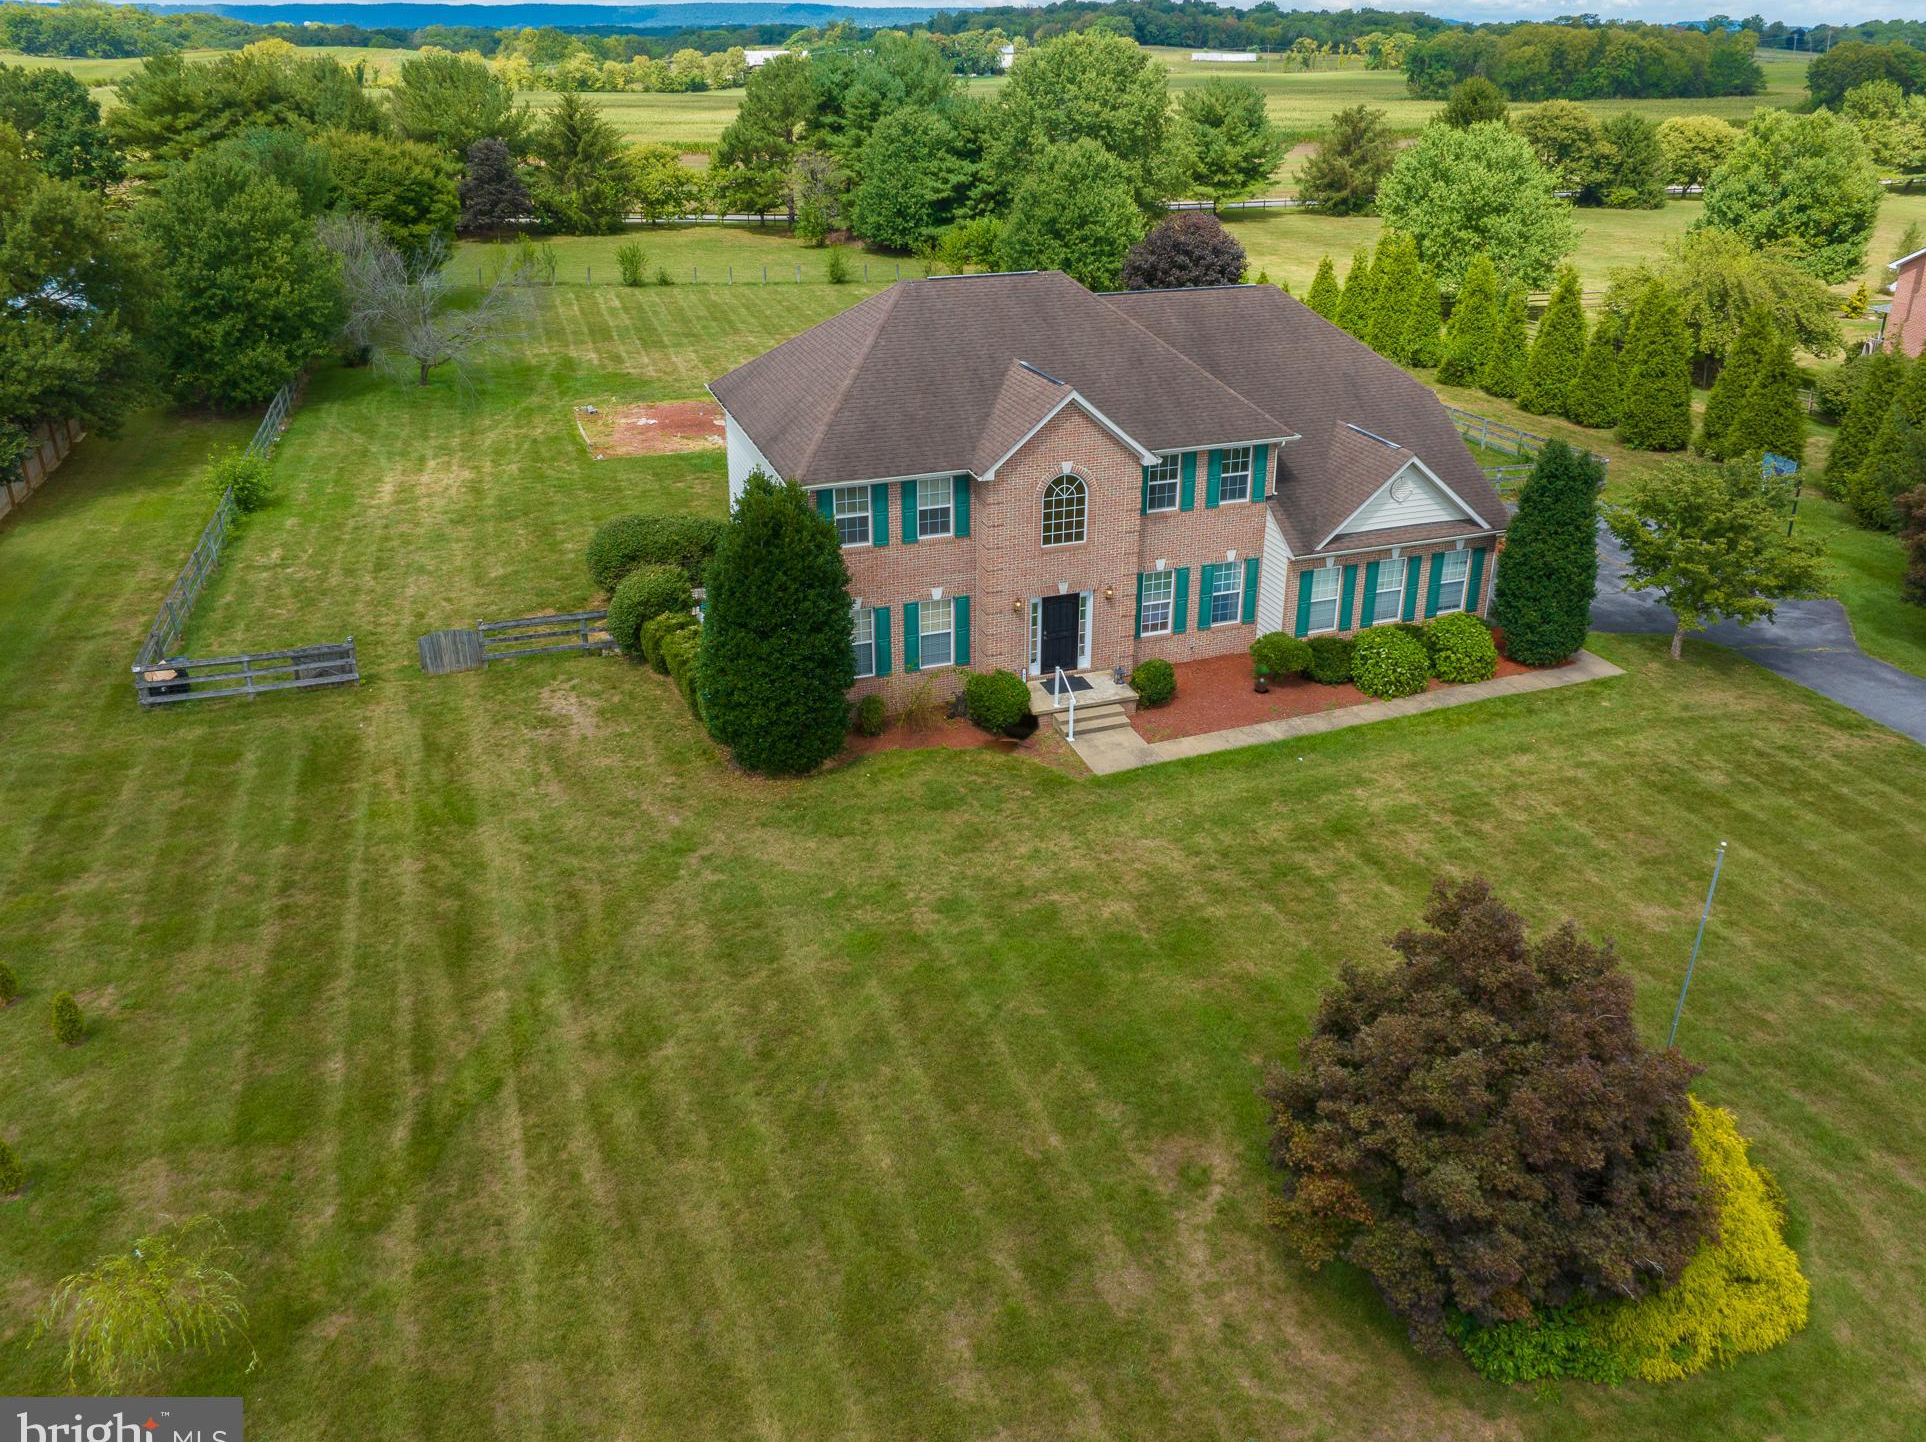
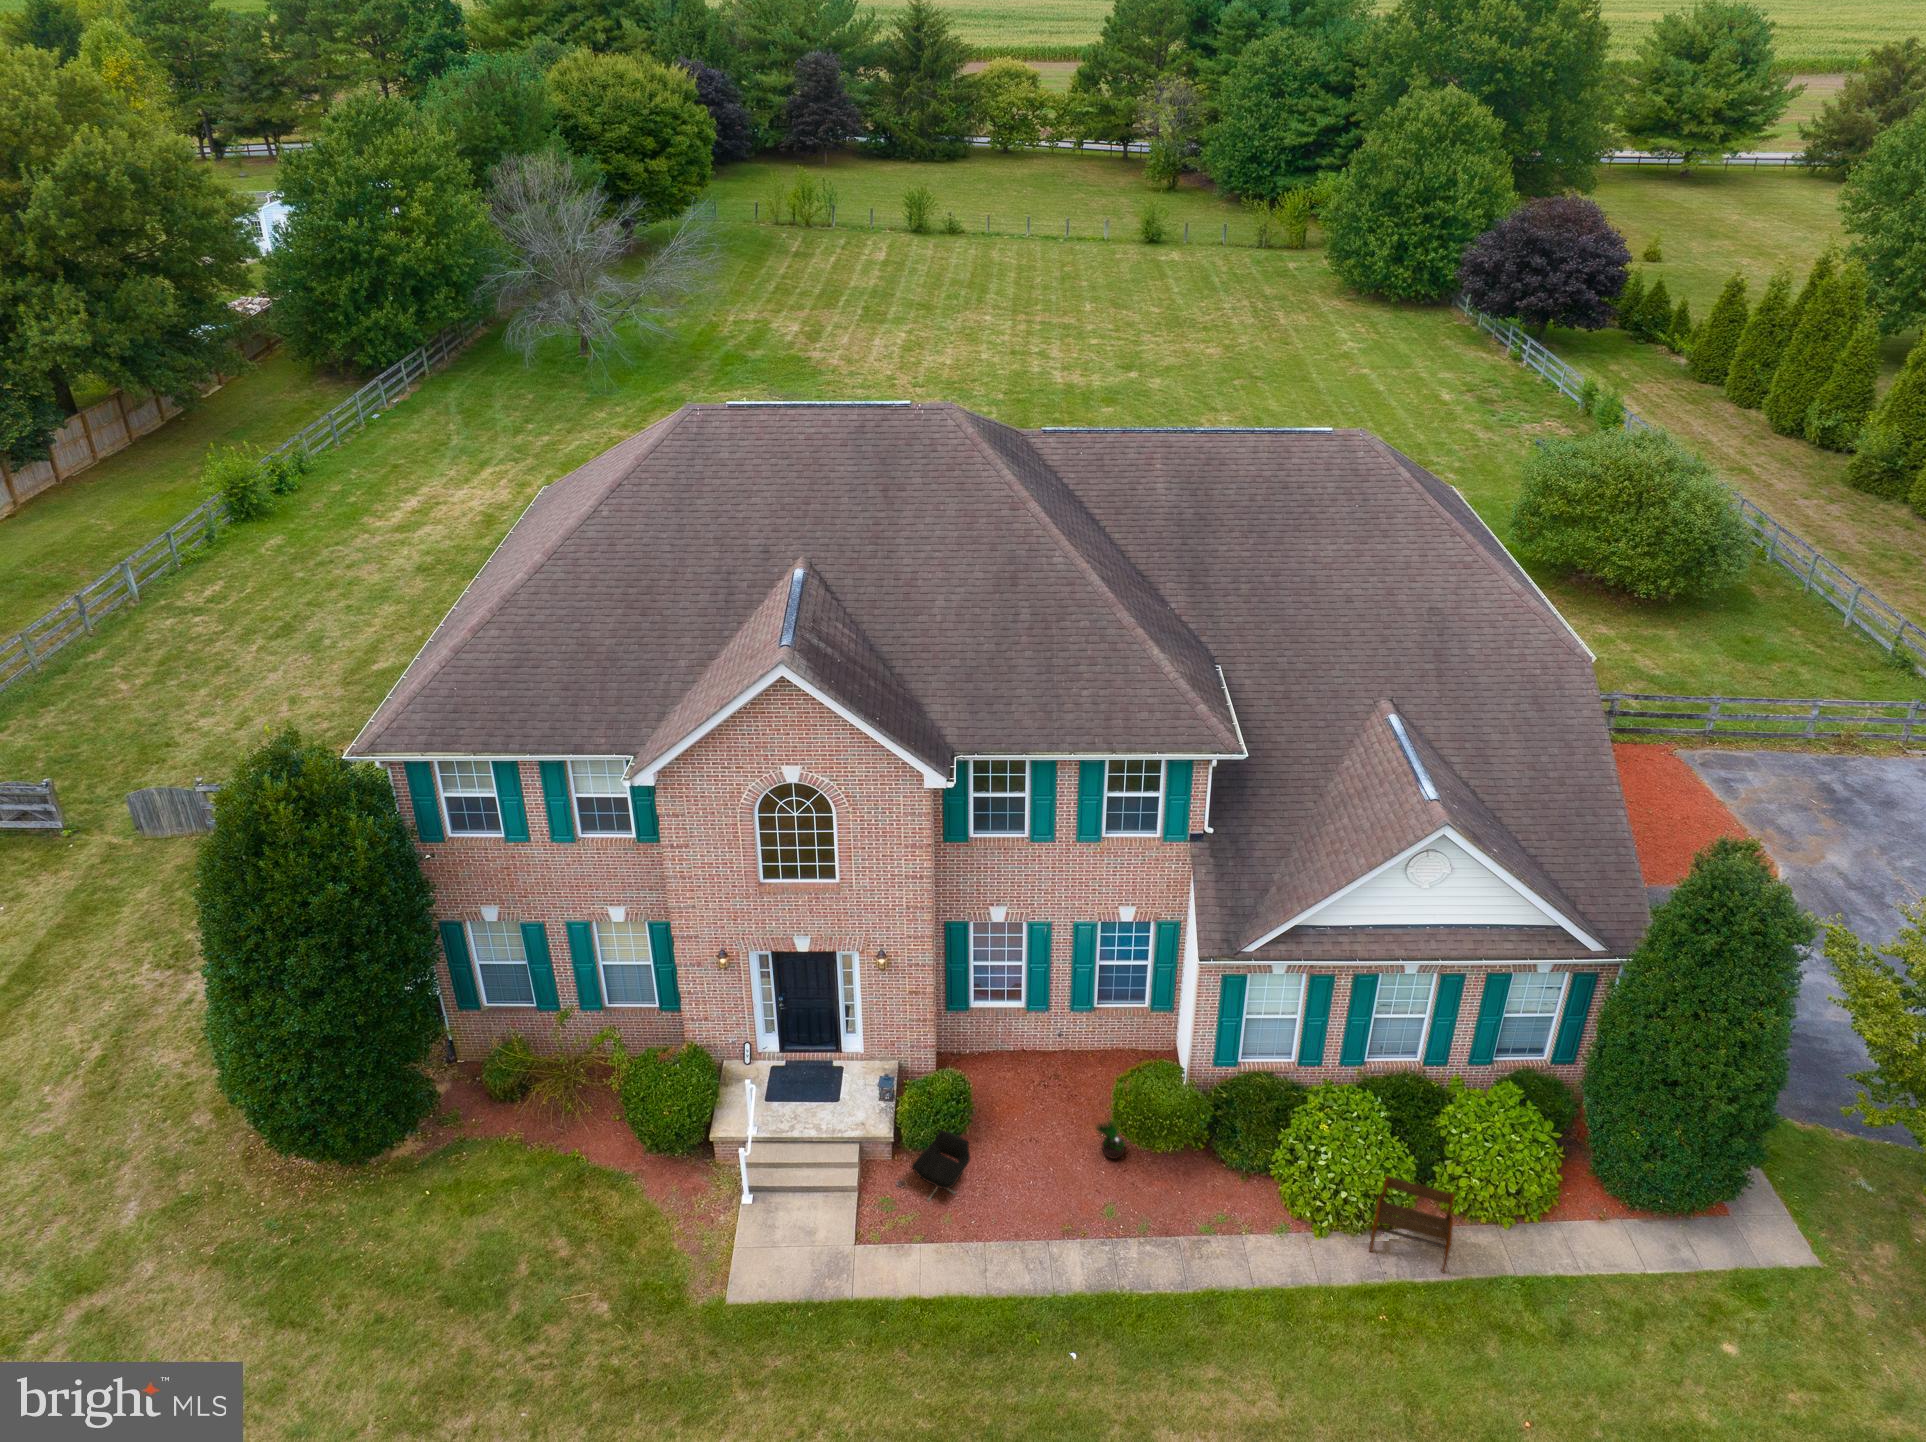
bench: none [1412,653,1462,698] -> present [1369,1176,1455,1273]
lounge chair: present [1003,712,1040,748] -> present [912,1130,970,1201]

